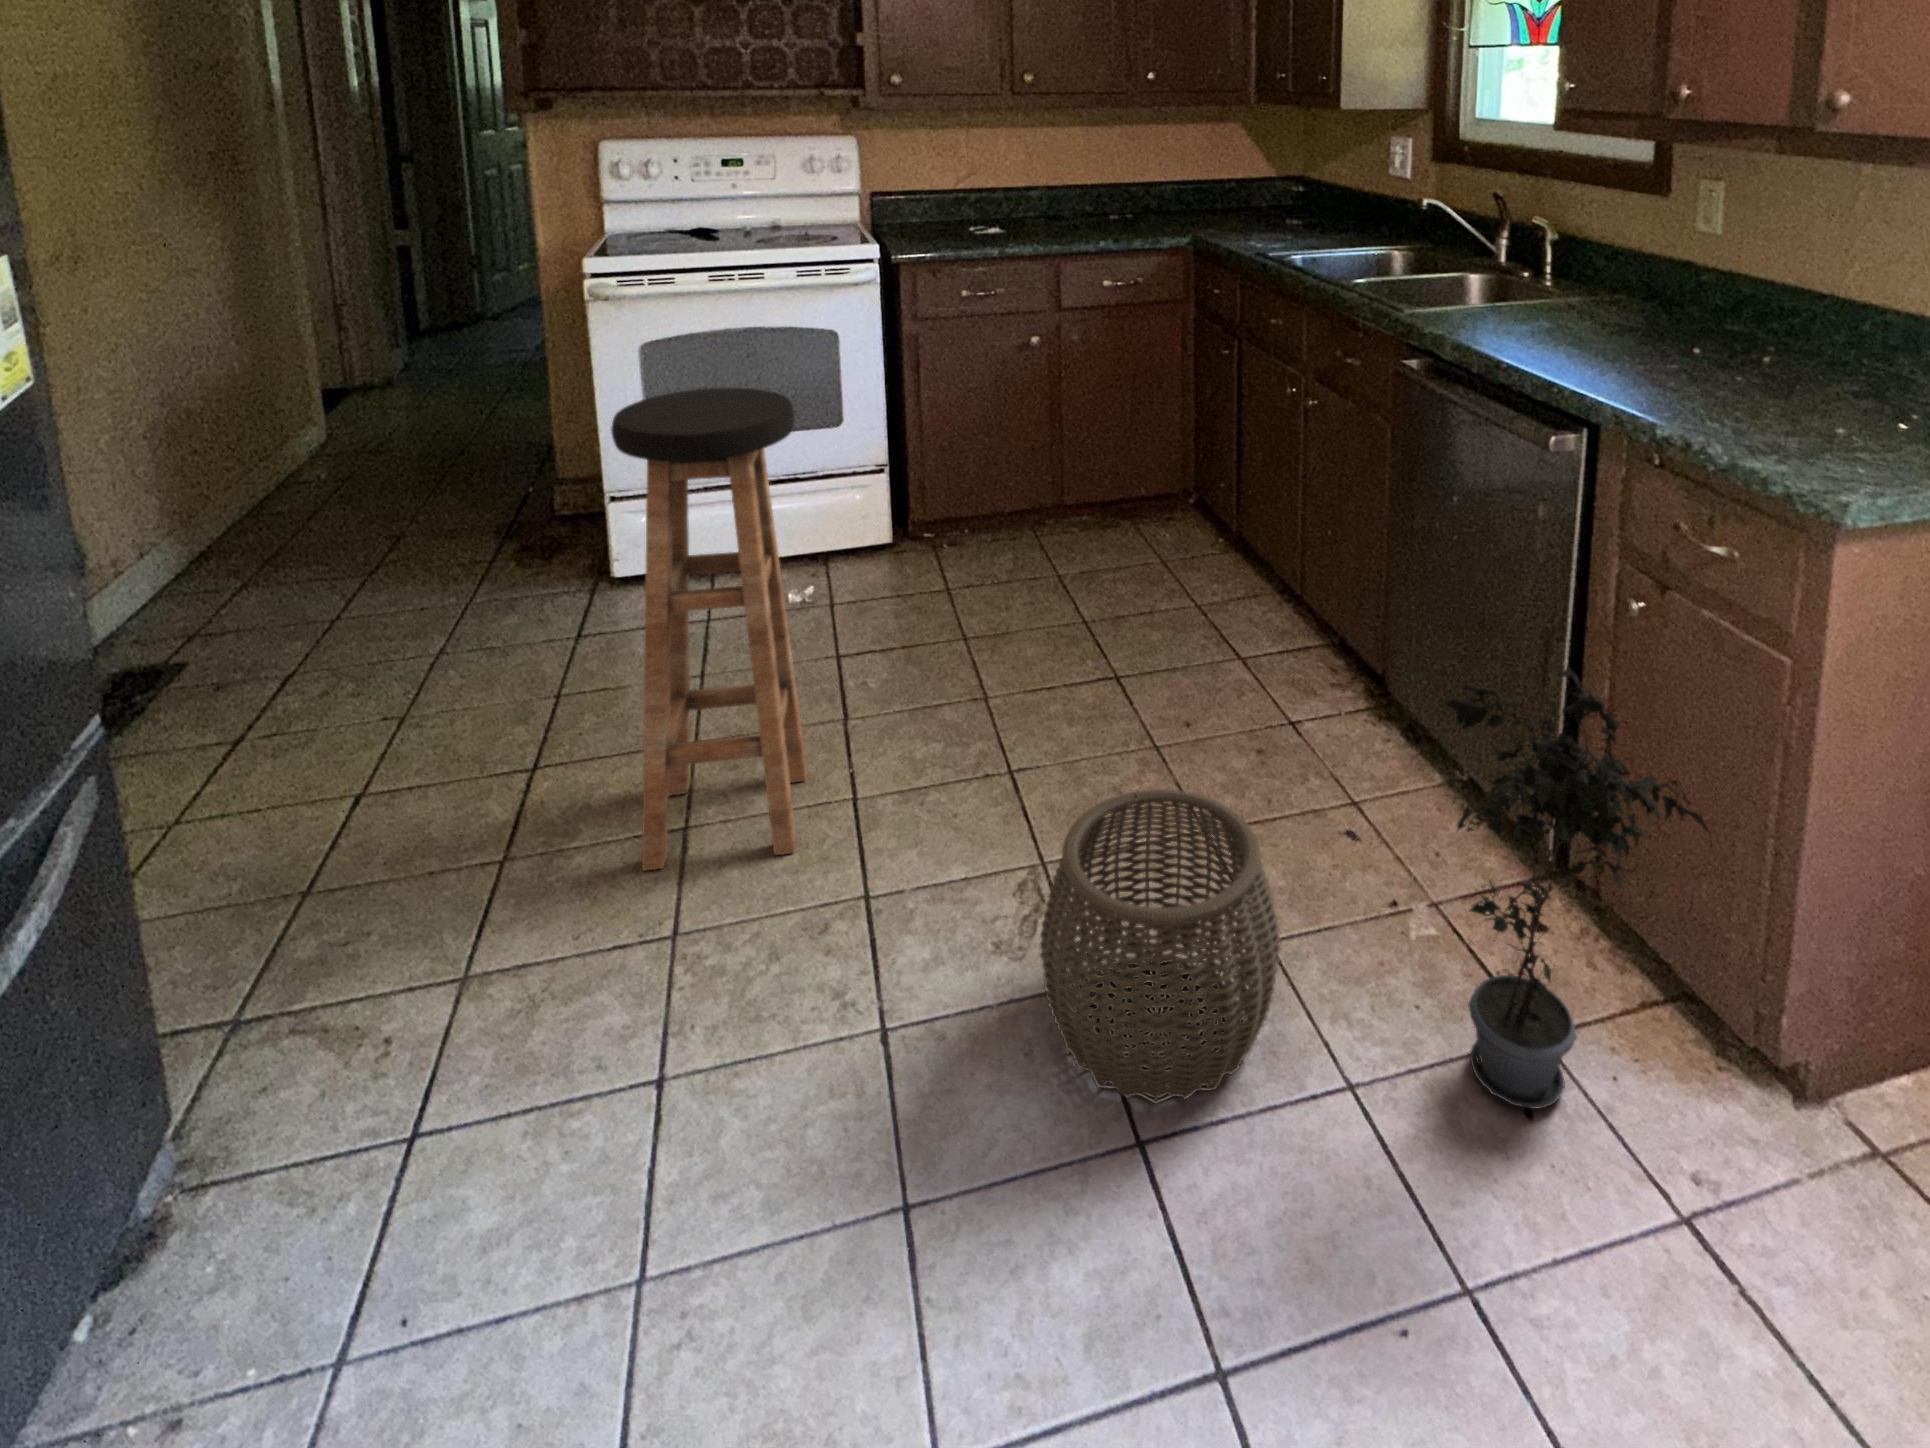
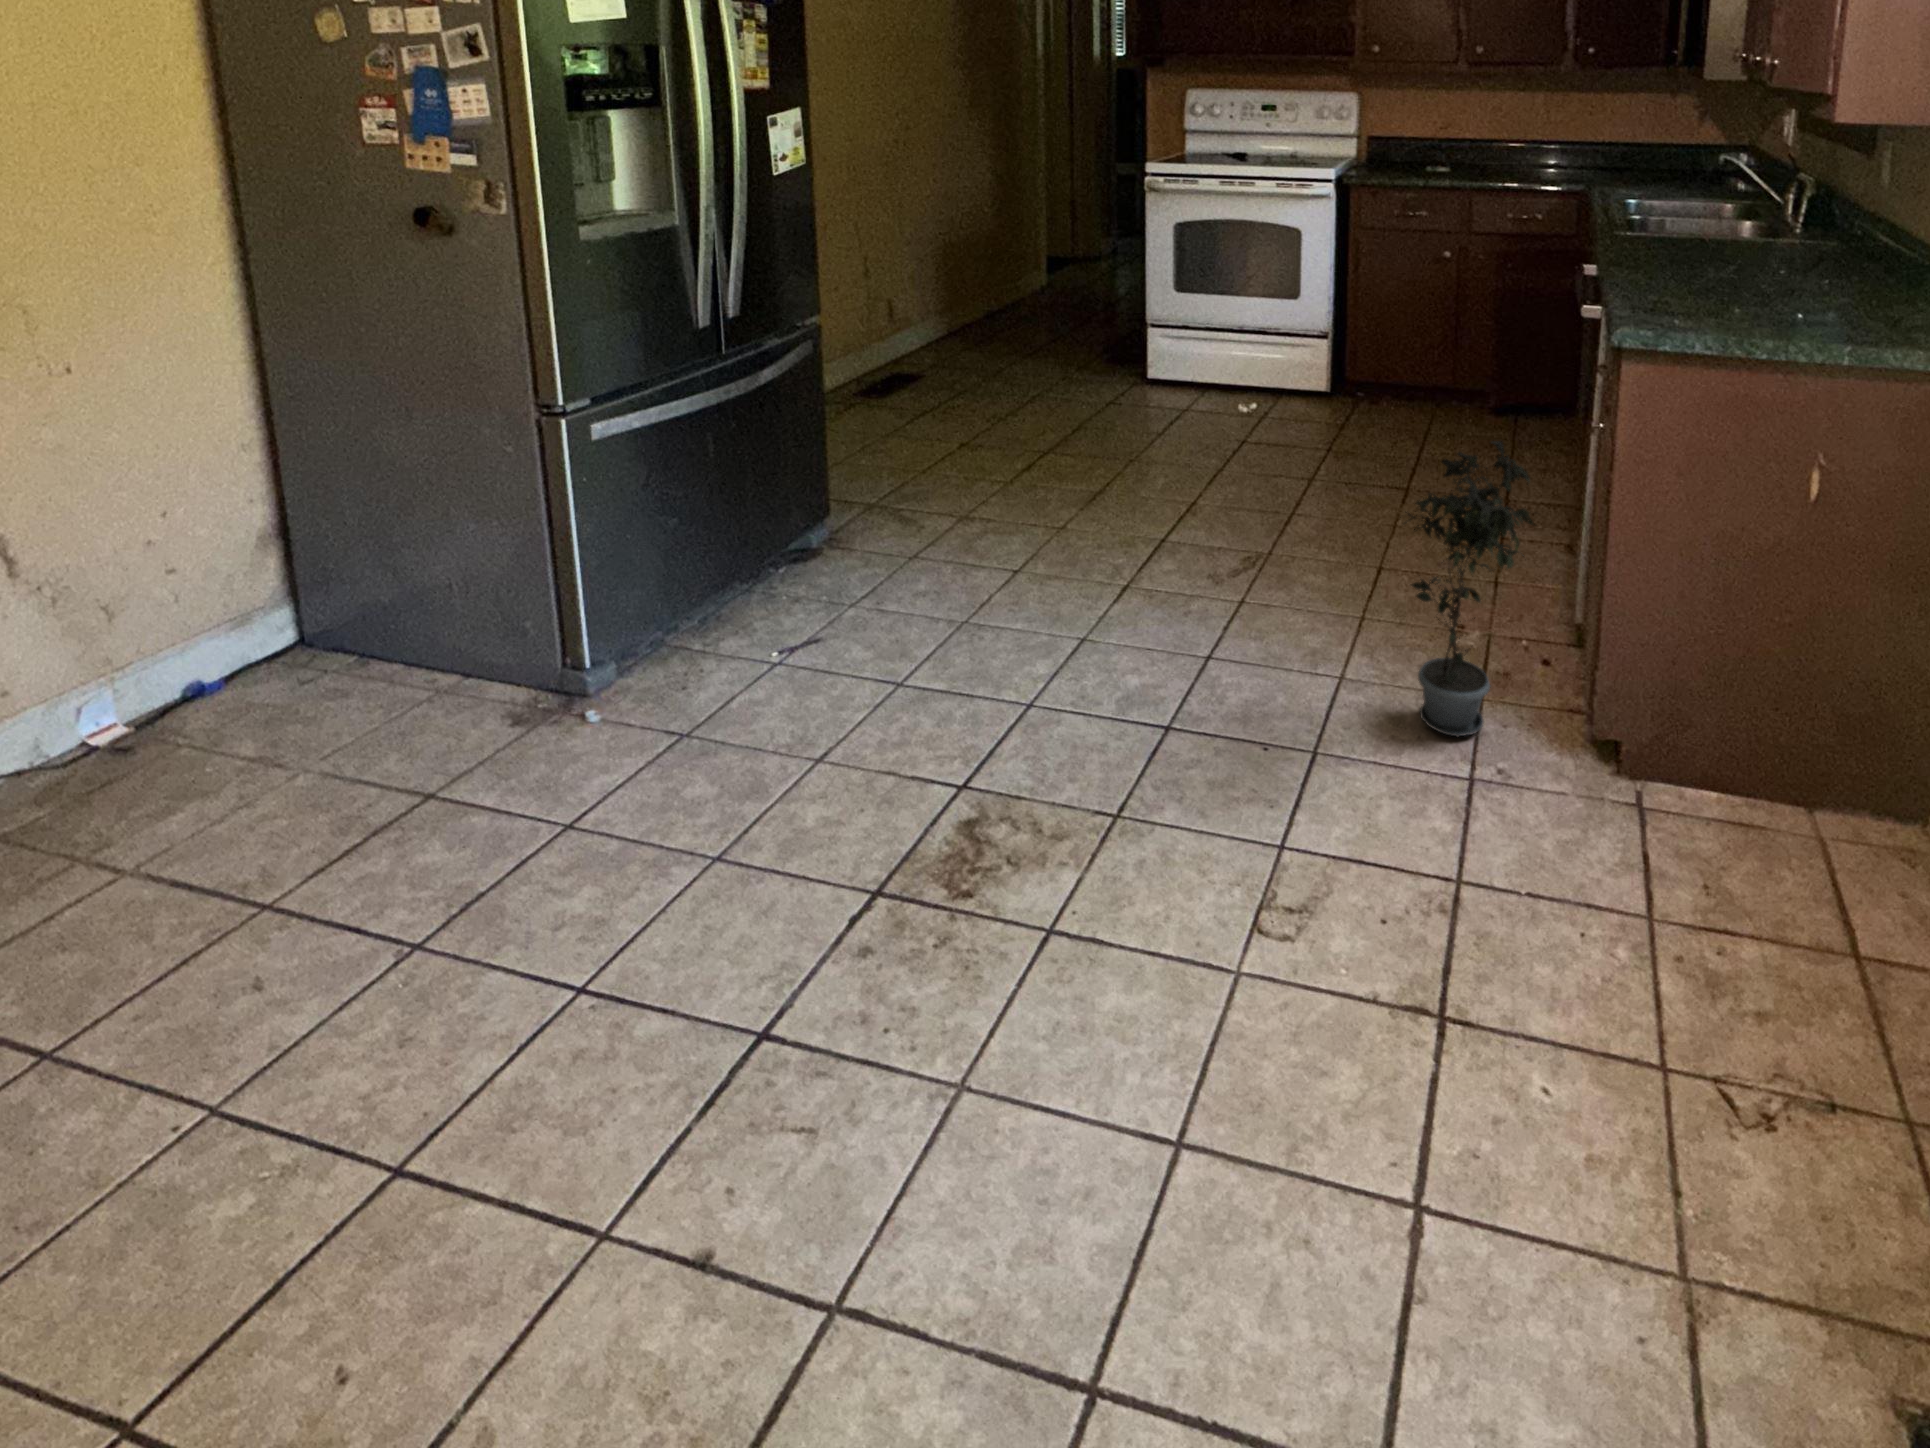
bar stool: present [611,388,807,870] -> none [1065,231,1178,518]
woven basket: present [1040,789,1281,1103] -> none [1188,493,1341,664]

